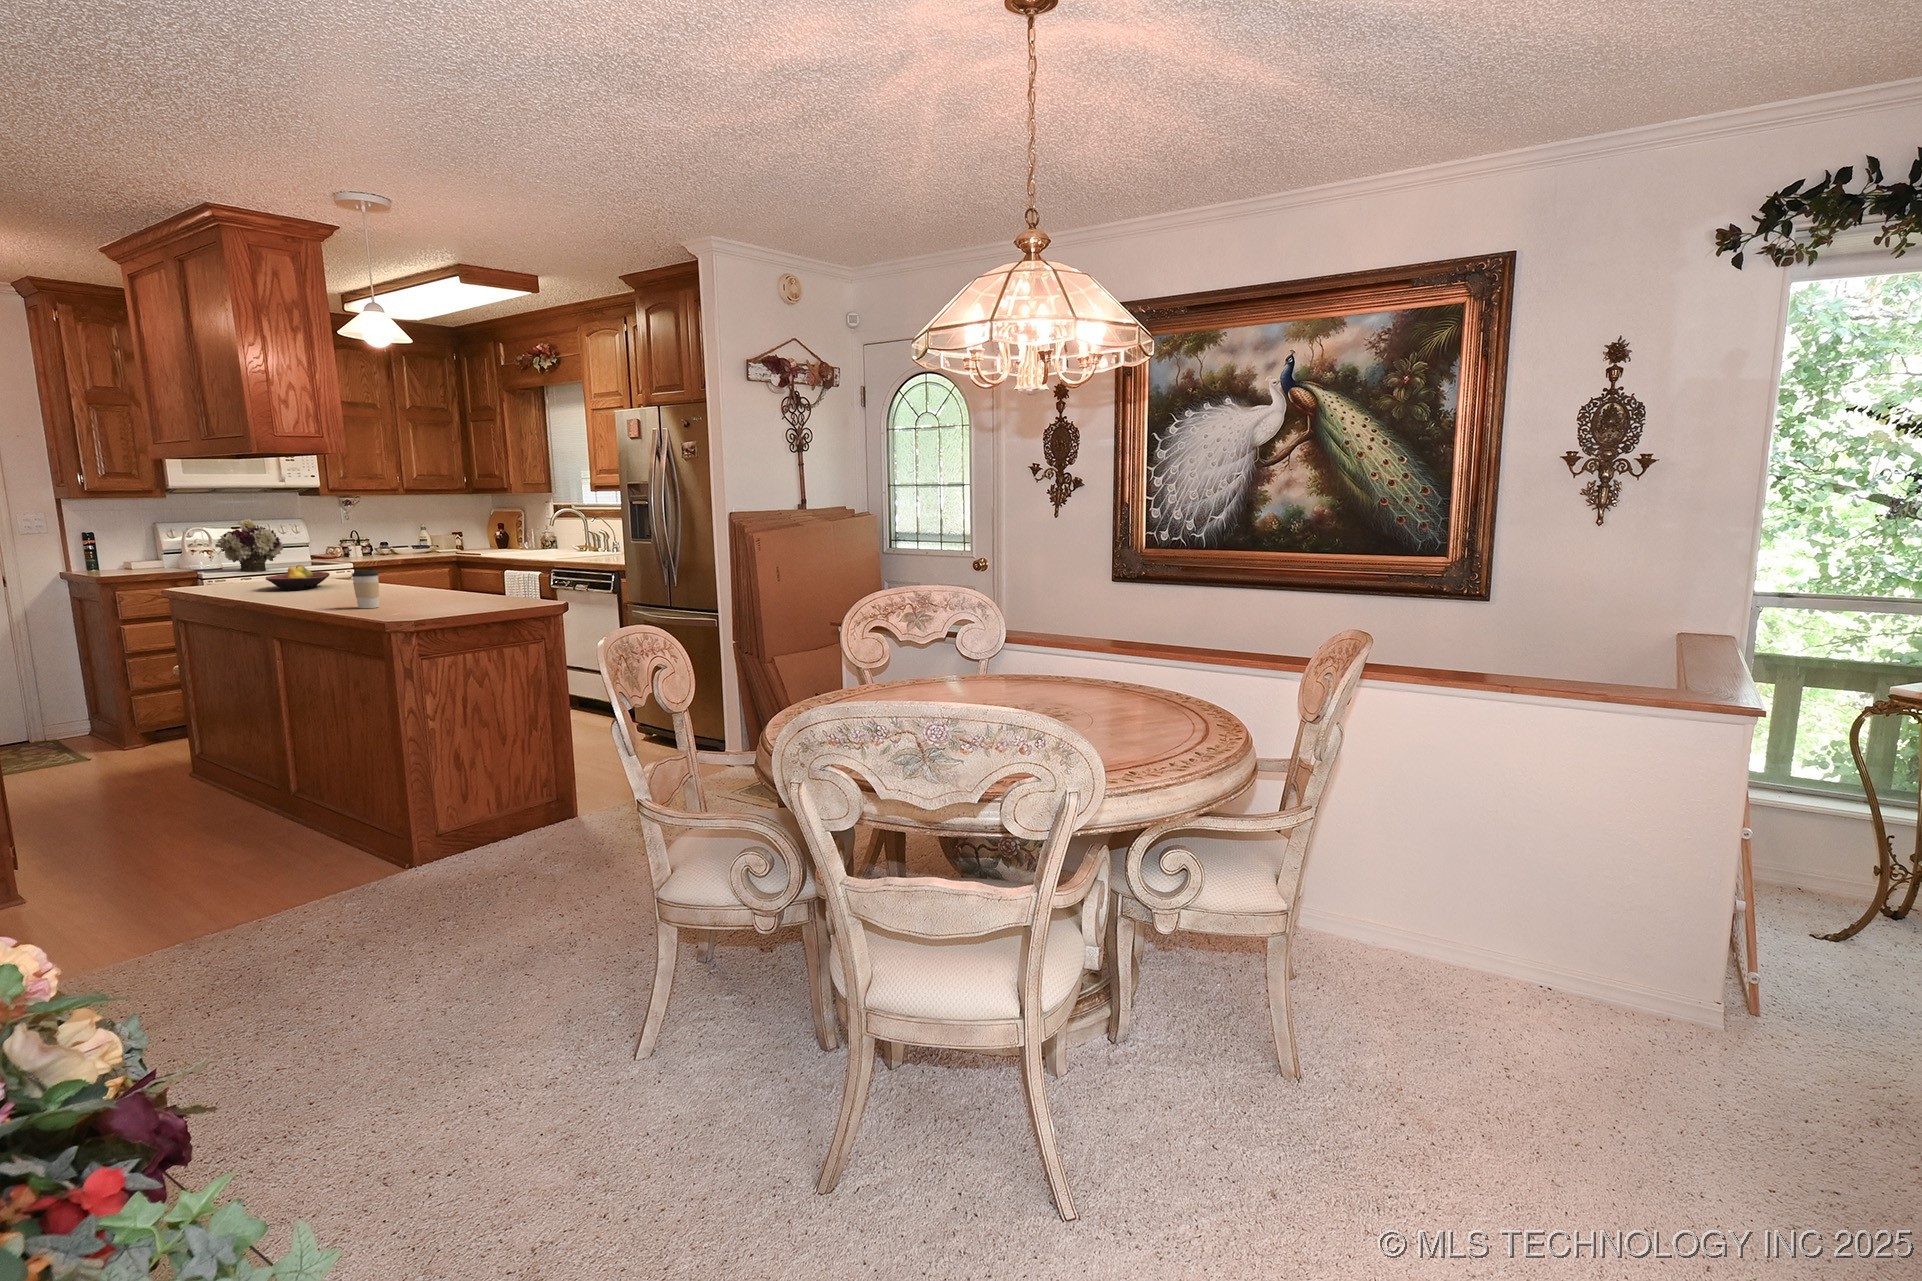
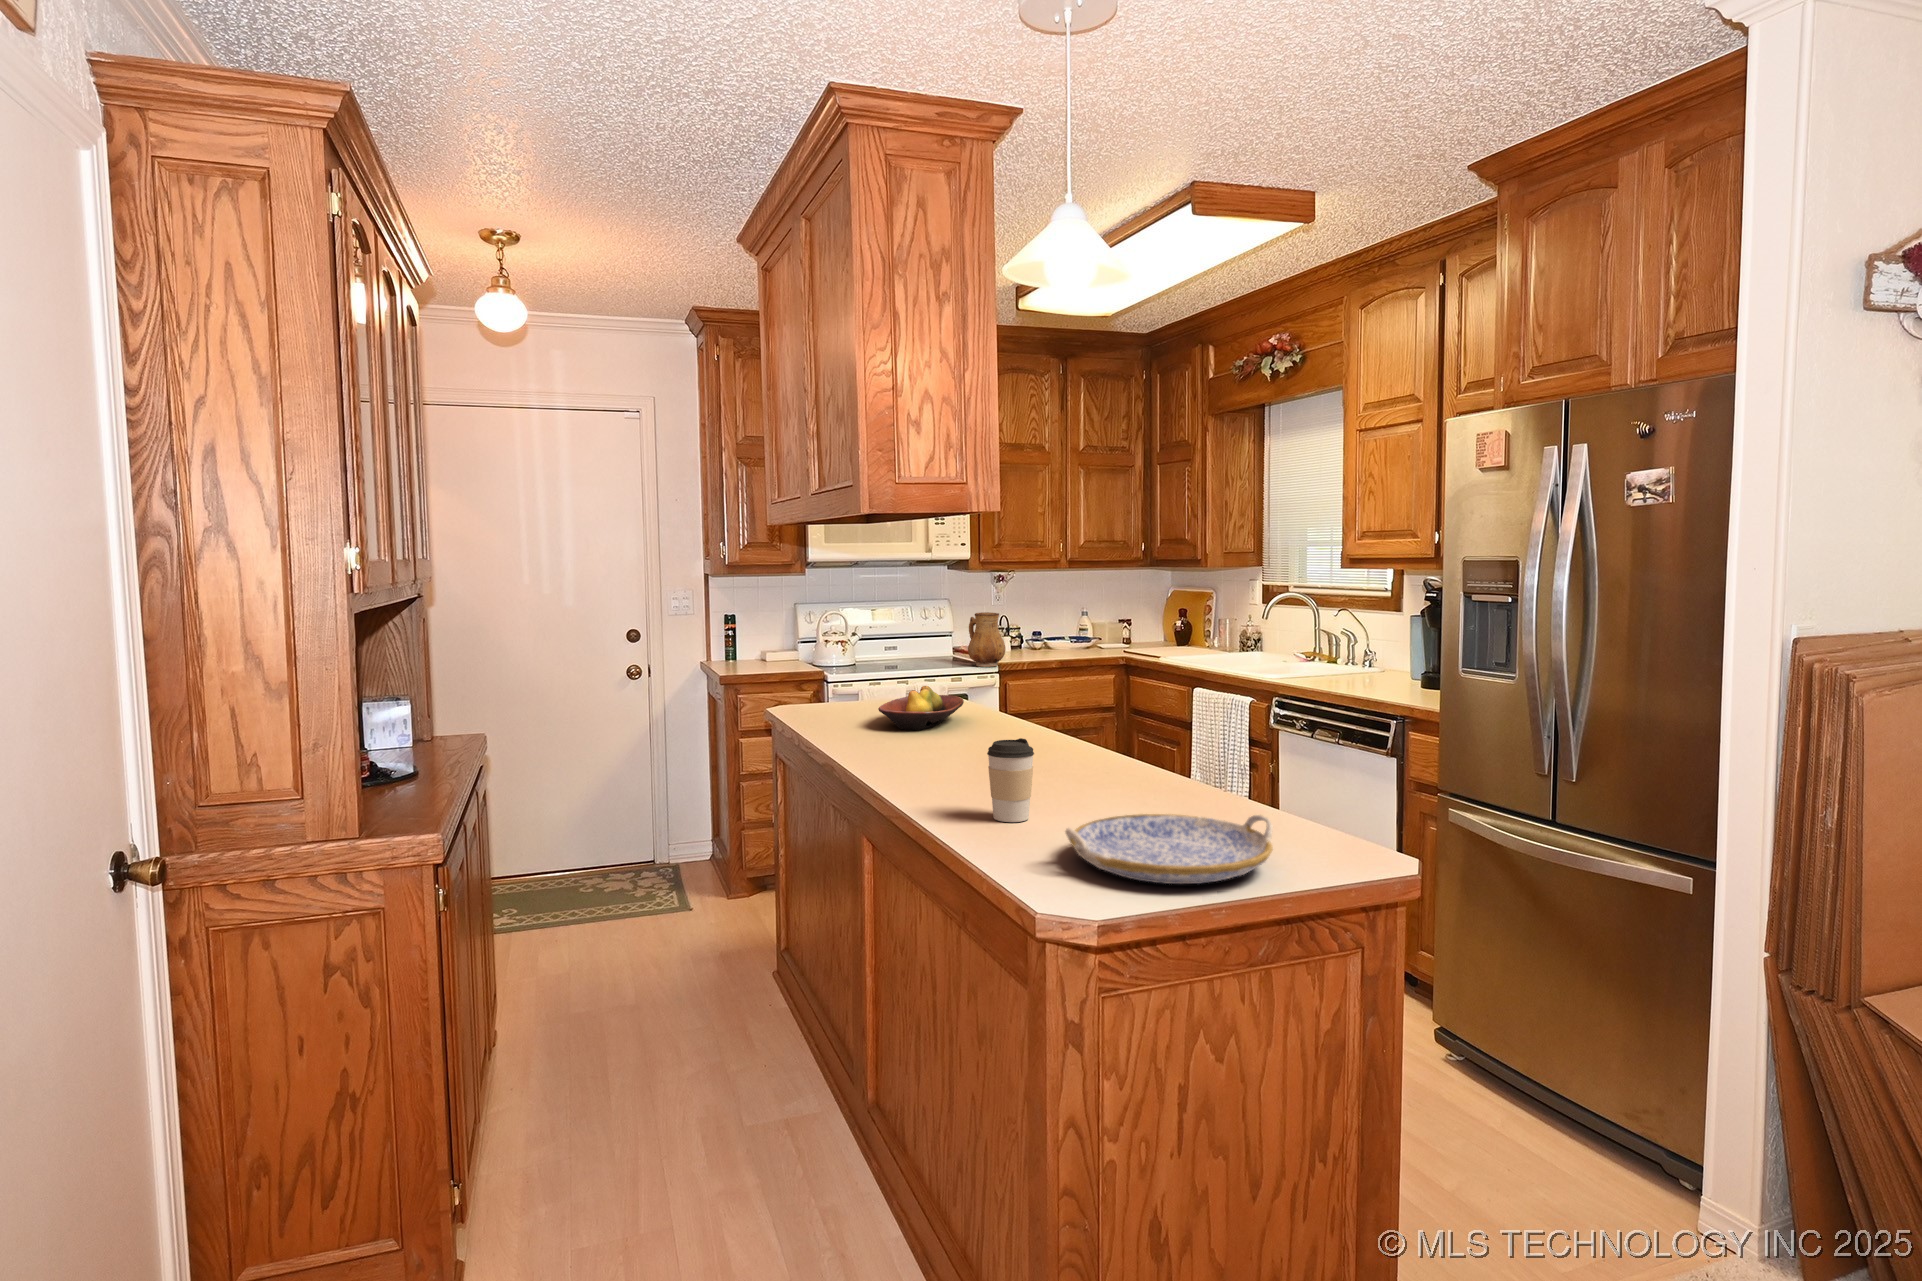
flower arrangement: present [217,519,284,572] -> none [849,602,923,671]
ceramic pitcher: none [324,527,358,567] -> present [968,612,1005,667]
serving tray: none [396,589,497,614] -> present [1066,814,1273,884]

